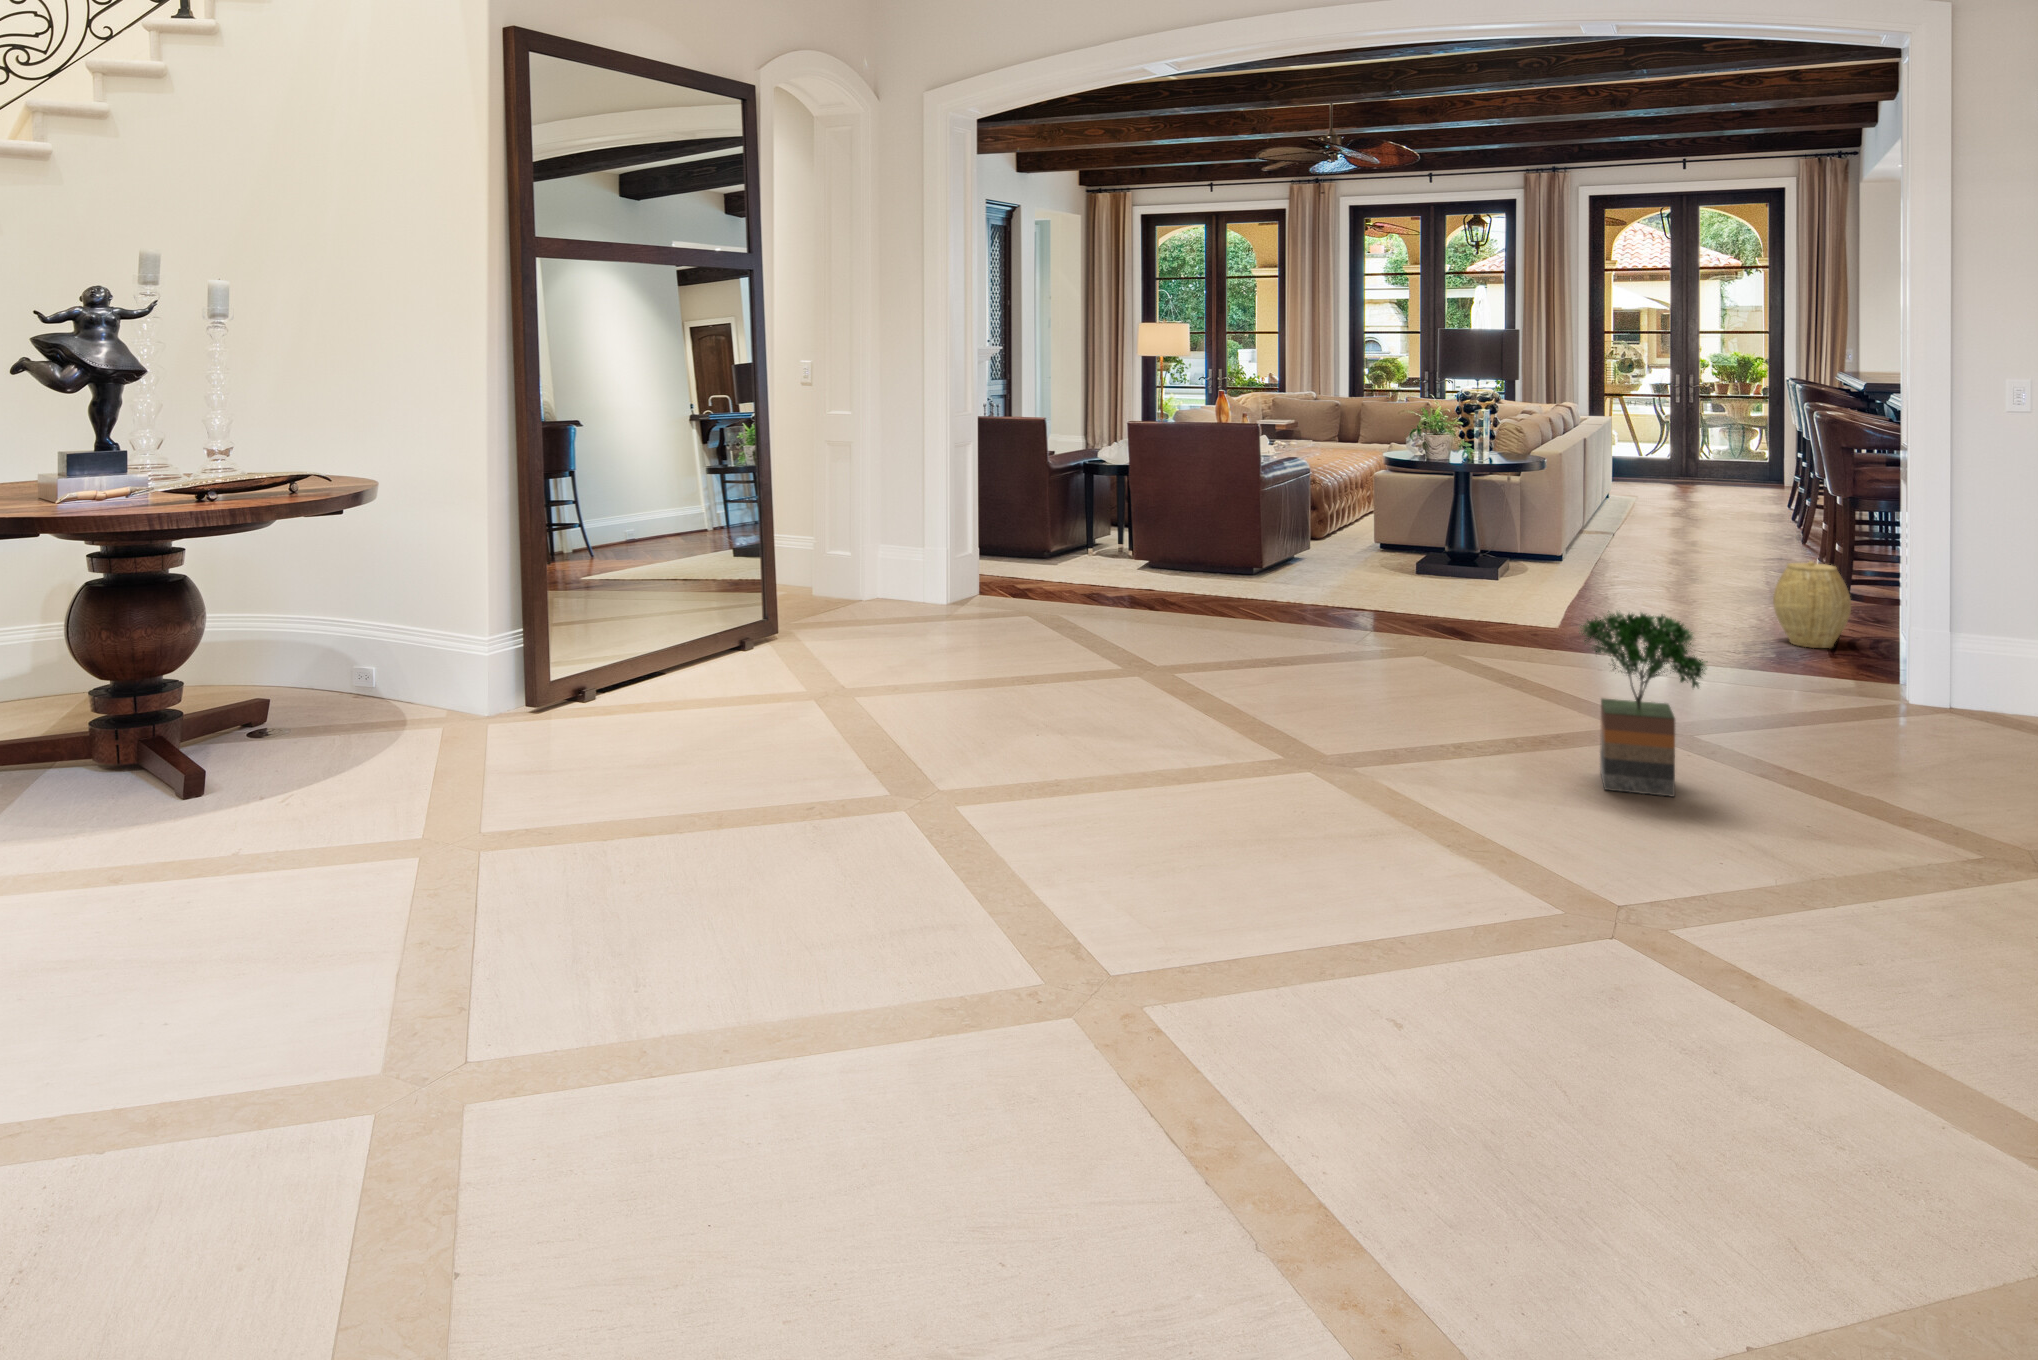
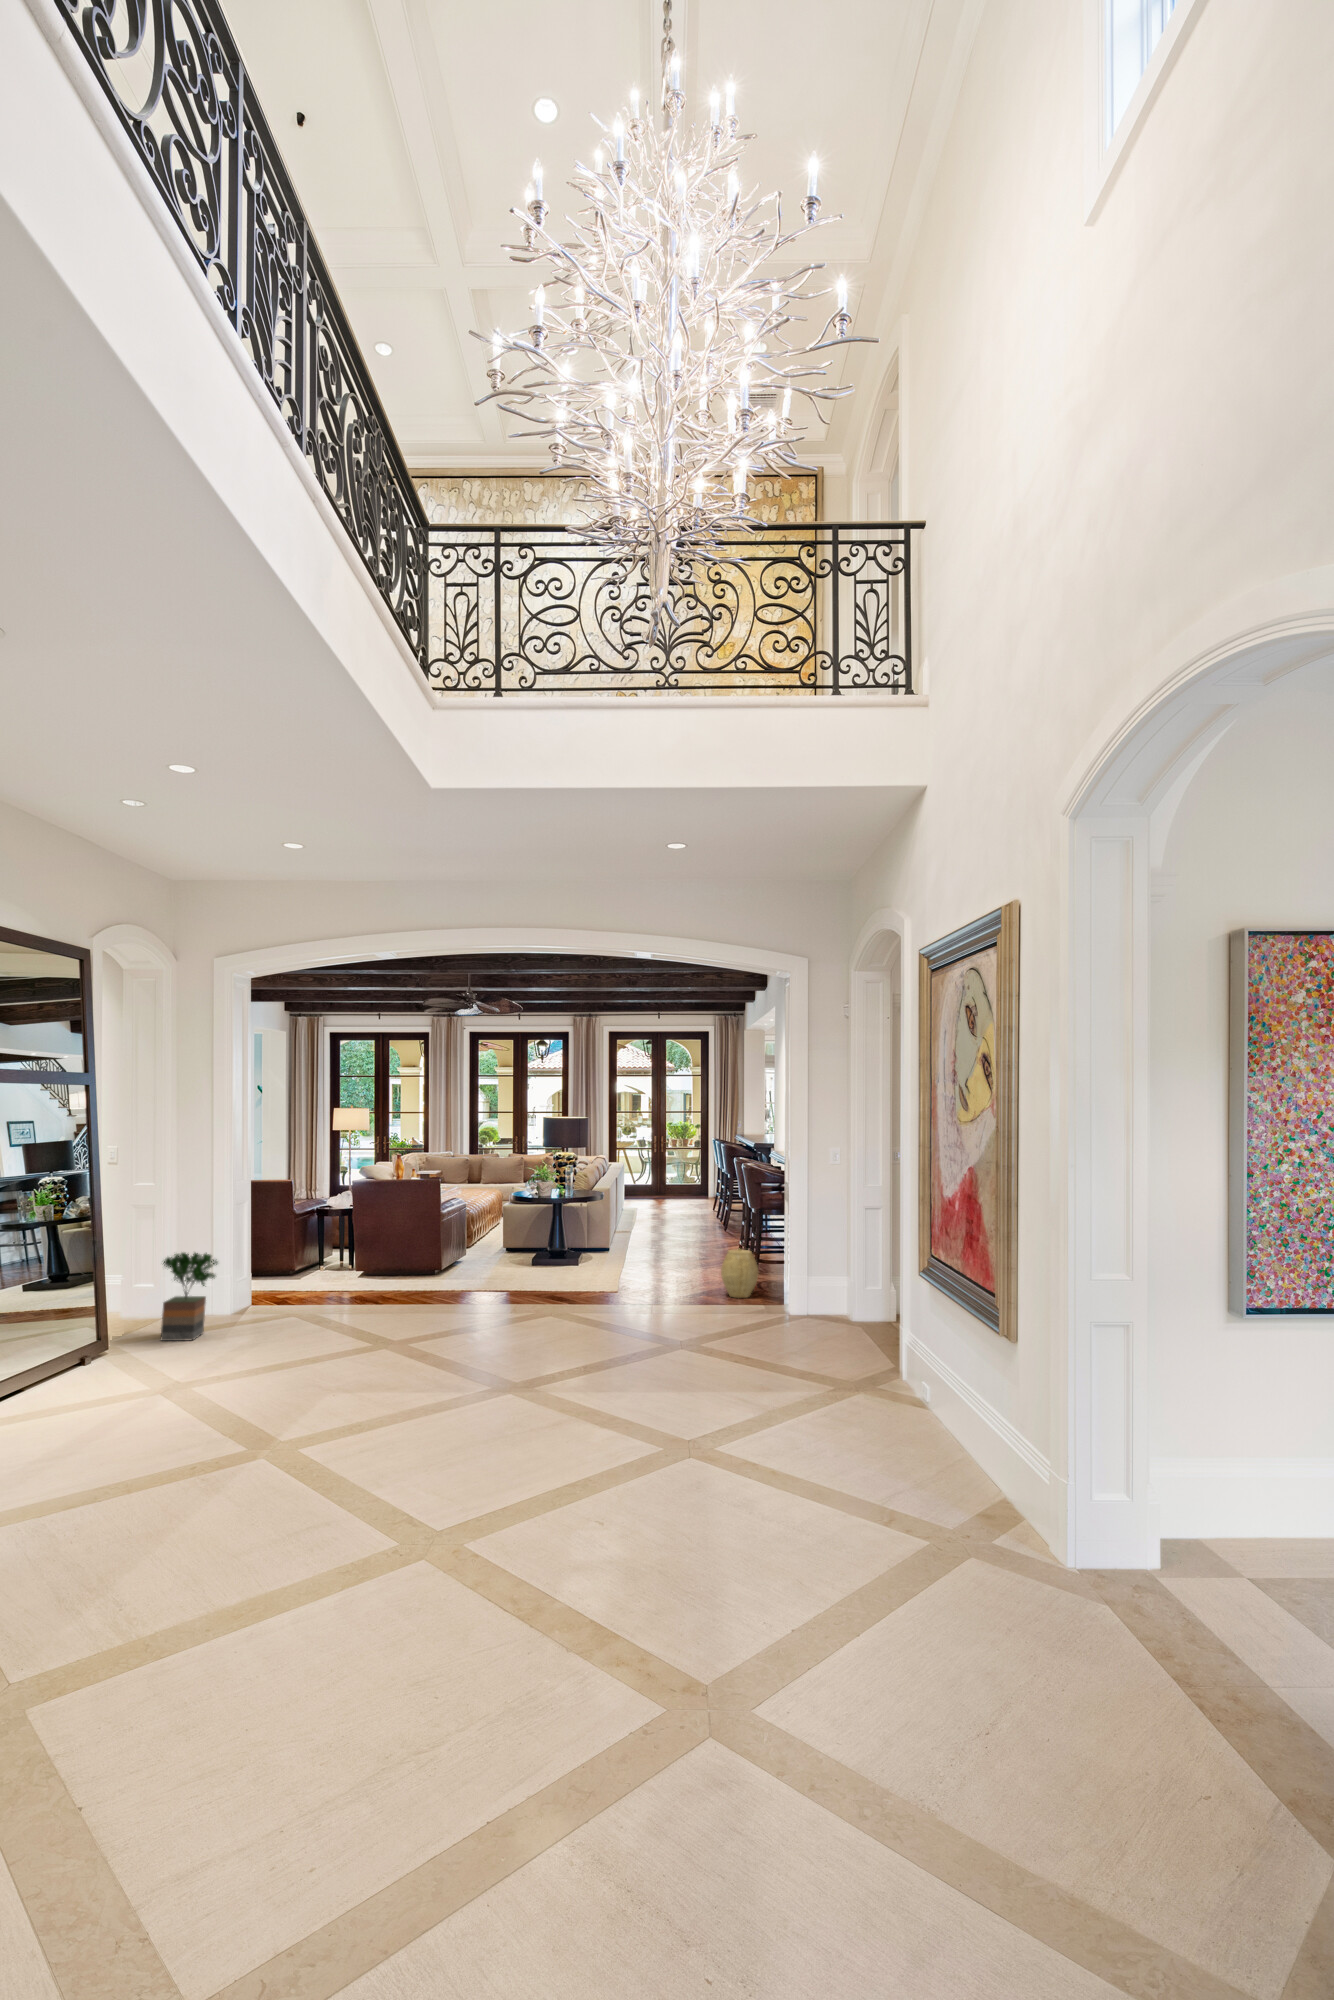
potted tree: present [1580,612,1708,797] -> present [161,1253,218,1341]

